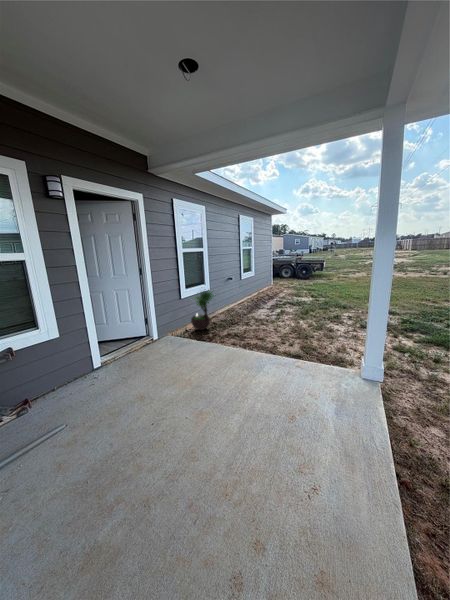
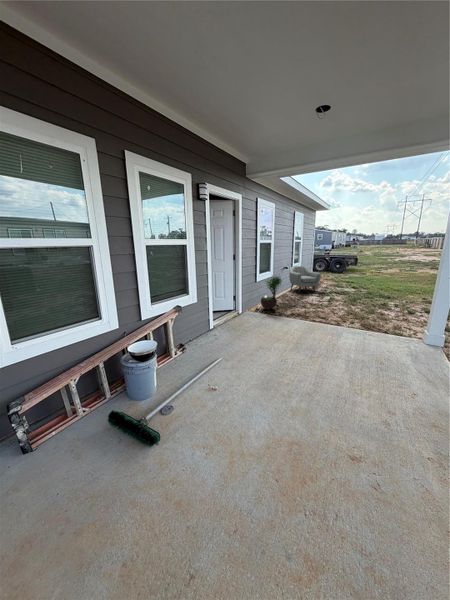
armchair: none [238,275,272,306] -> present [289,266,321,293]

